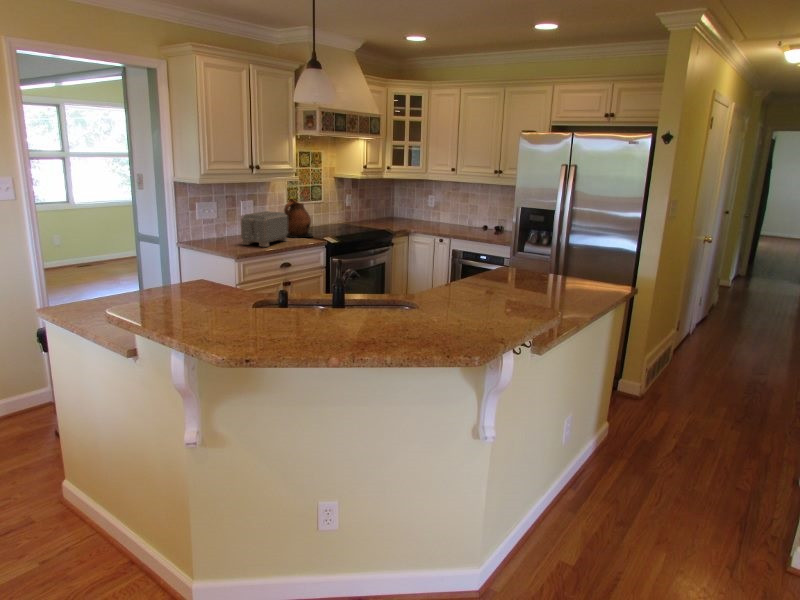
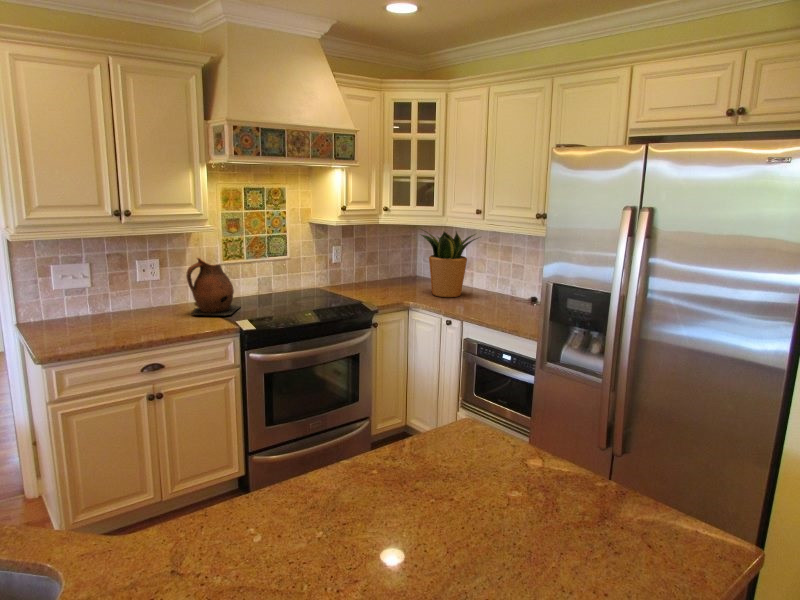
potted plant: none [409,181,454,227] -> present [420,231,478,297]
toaster: present [241,211,288,247] -> none [88,278,180,338]

